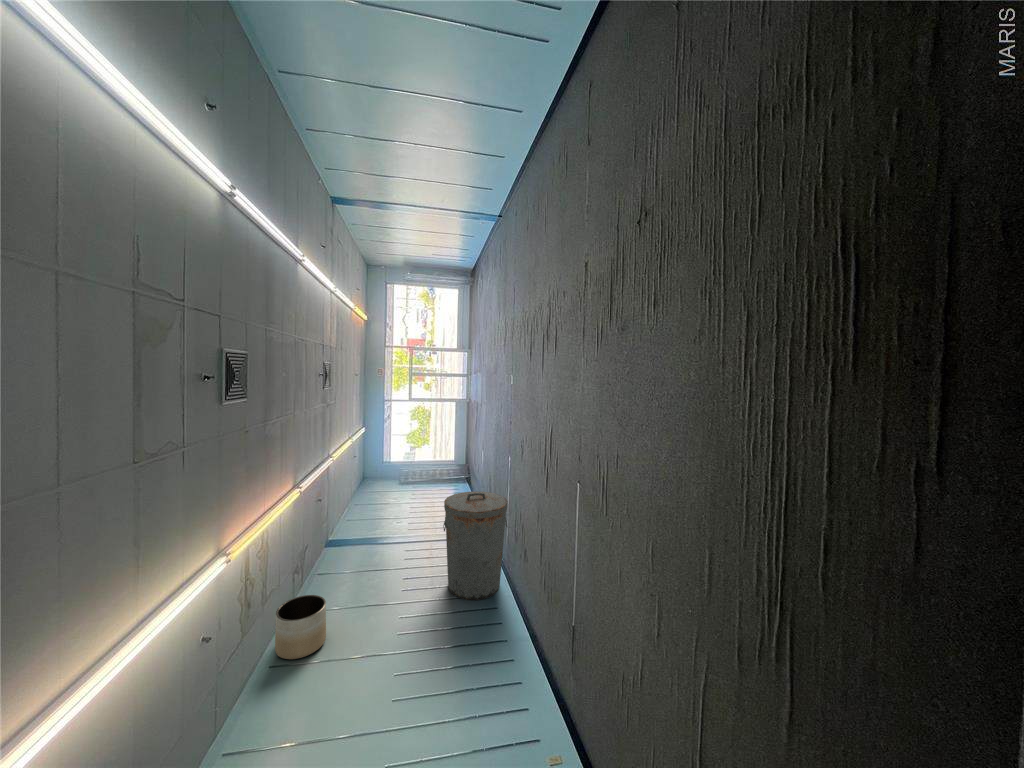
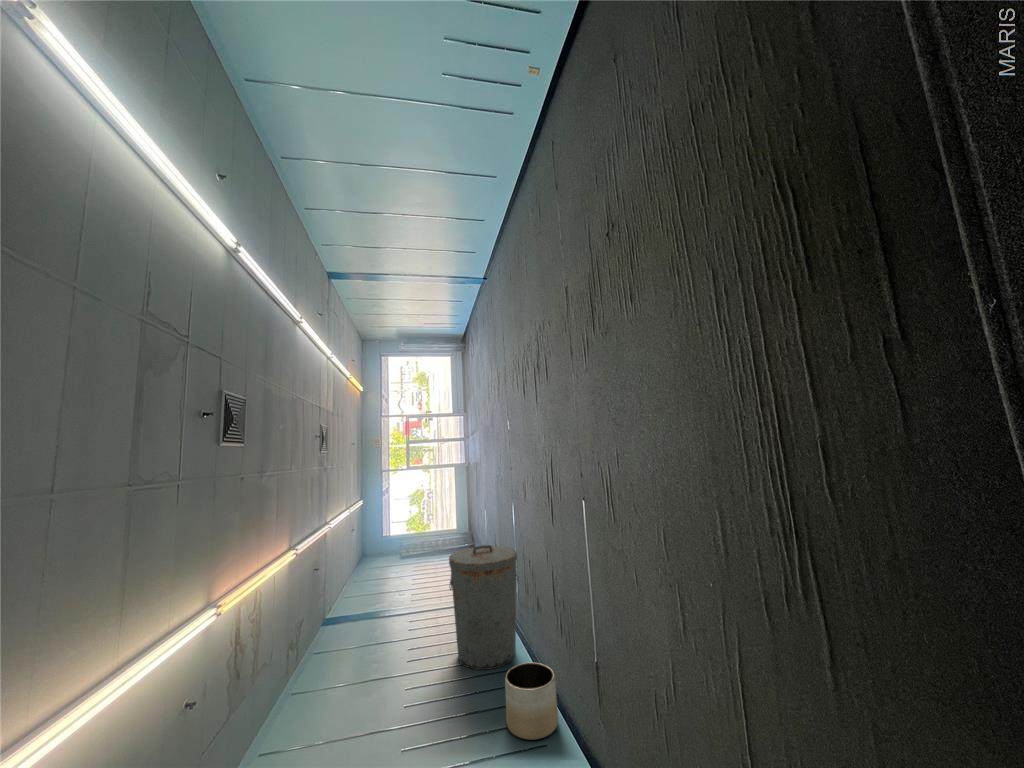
planter: present [275,595,326,659] -> present [505,662,558,740]

